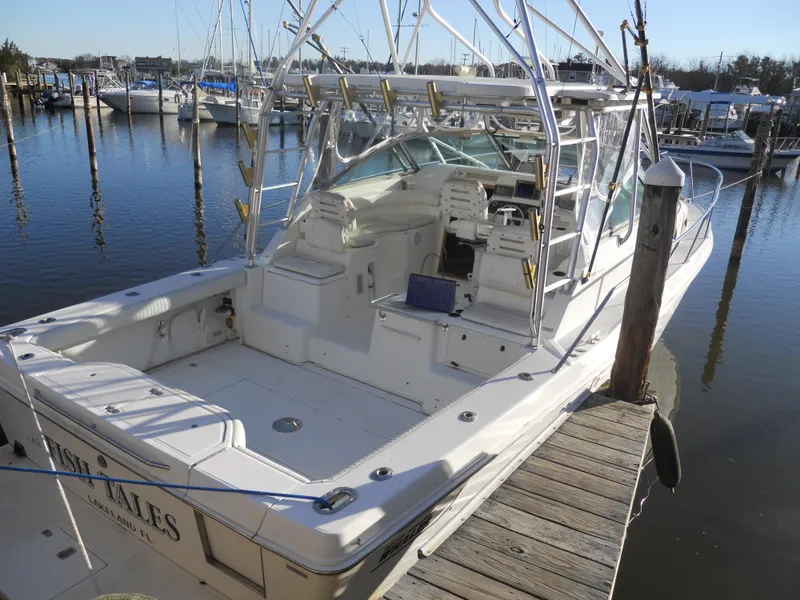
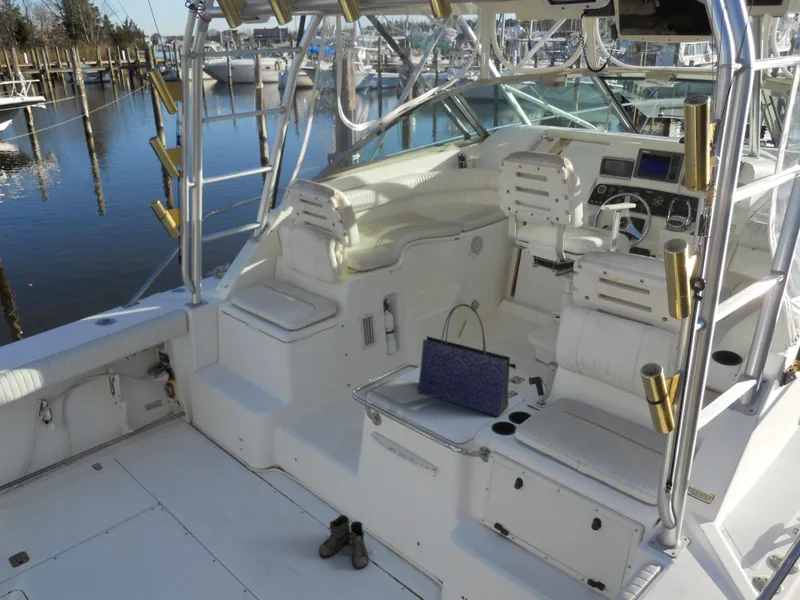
boots: none [349,376,381,402] -> present [319,515,368,569]

